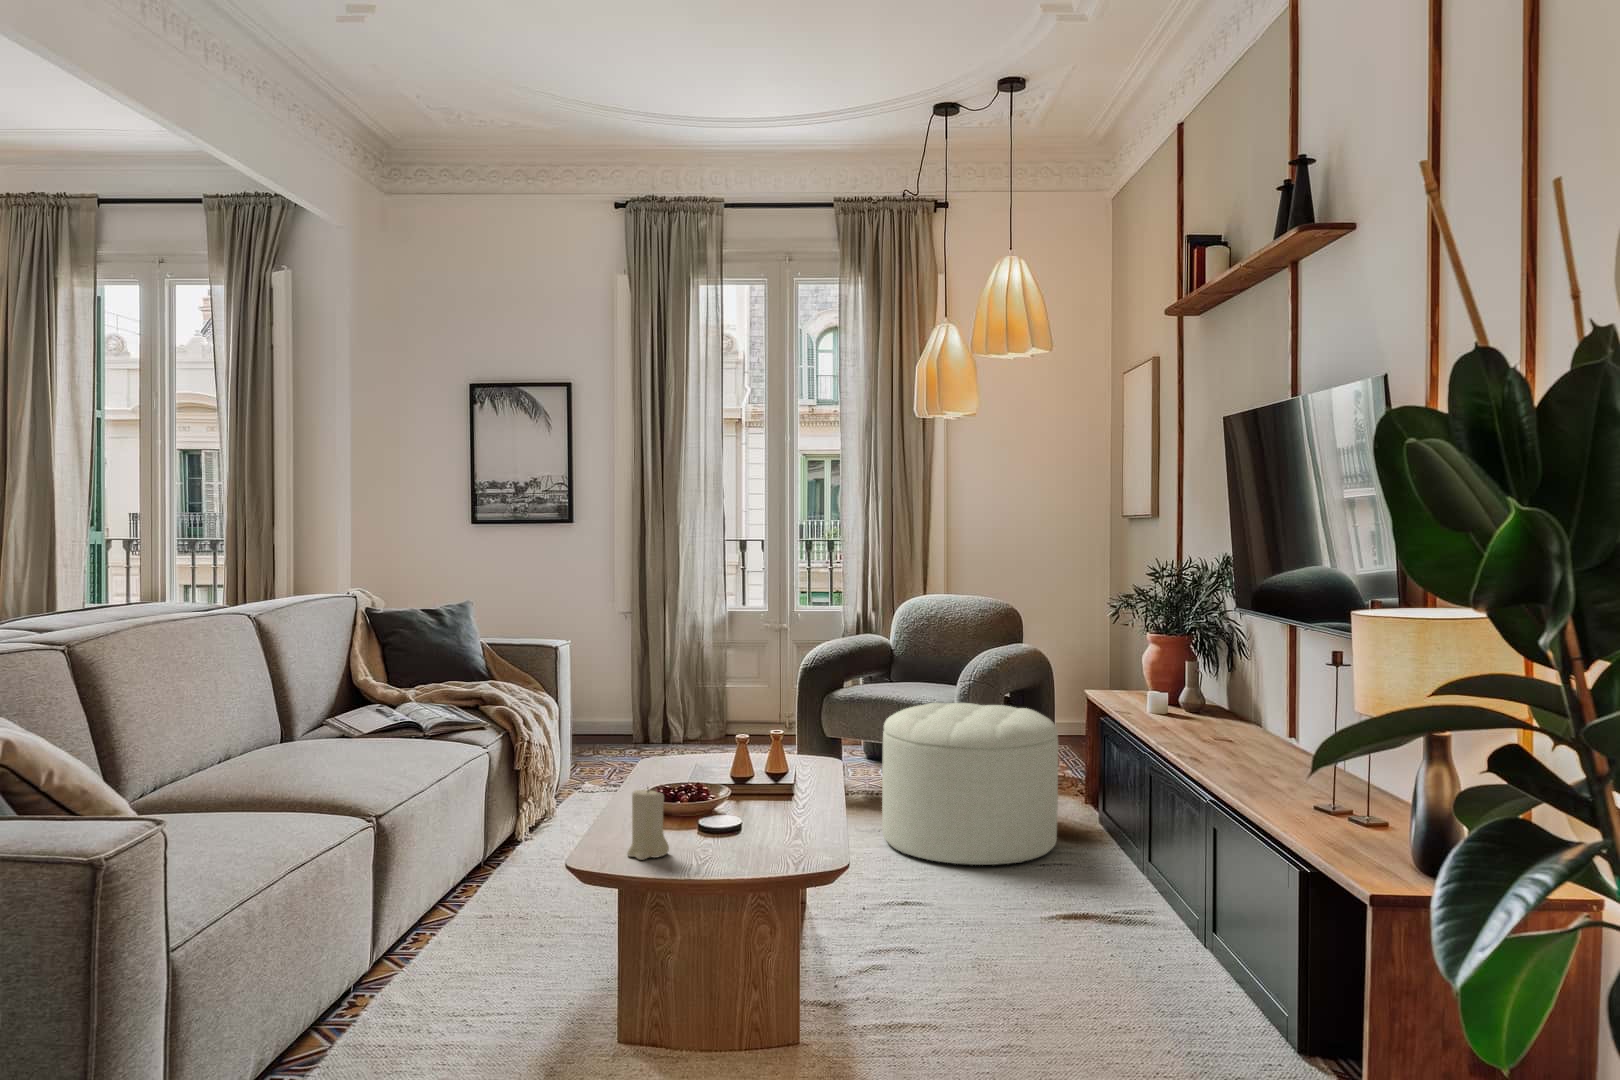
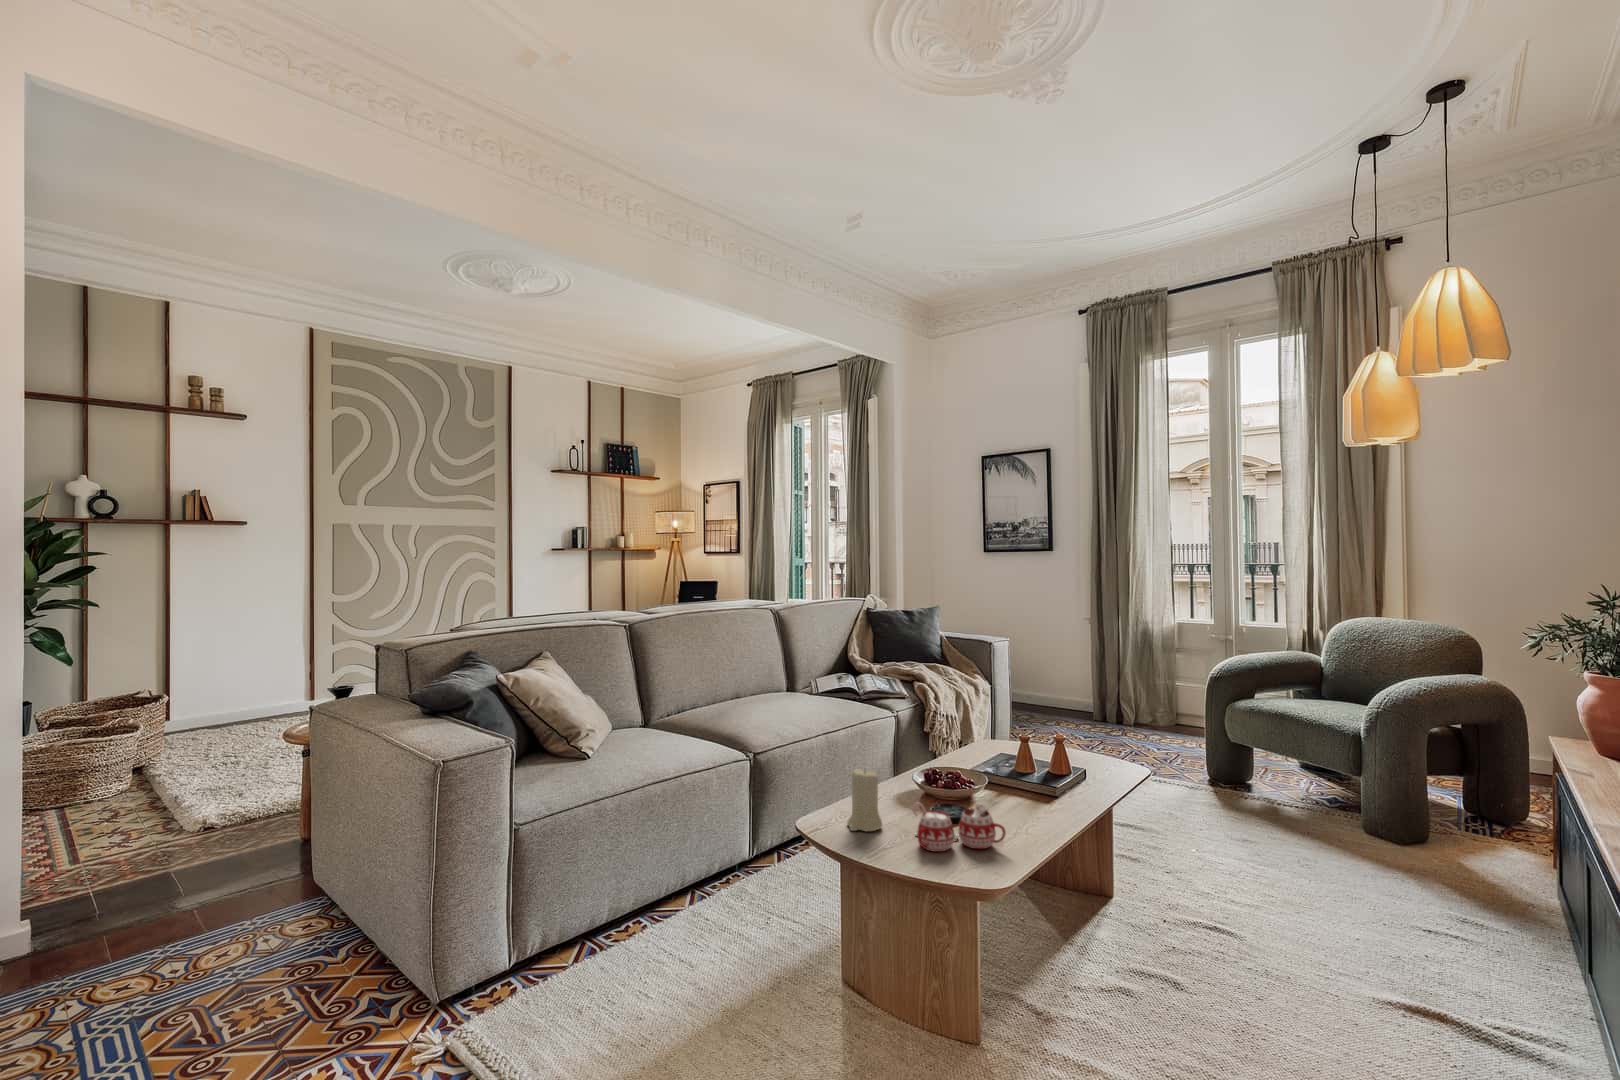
ottoman: present [882,703,1058,865] -> none [1242,725,1466,918]
mug: none [706,804,802,860] -> present [912,802,1006,852]

